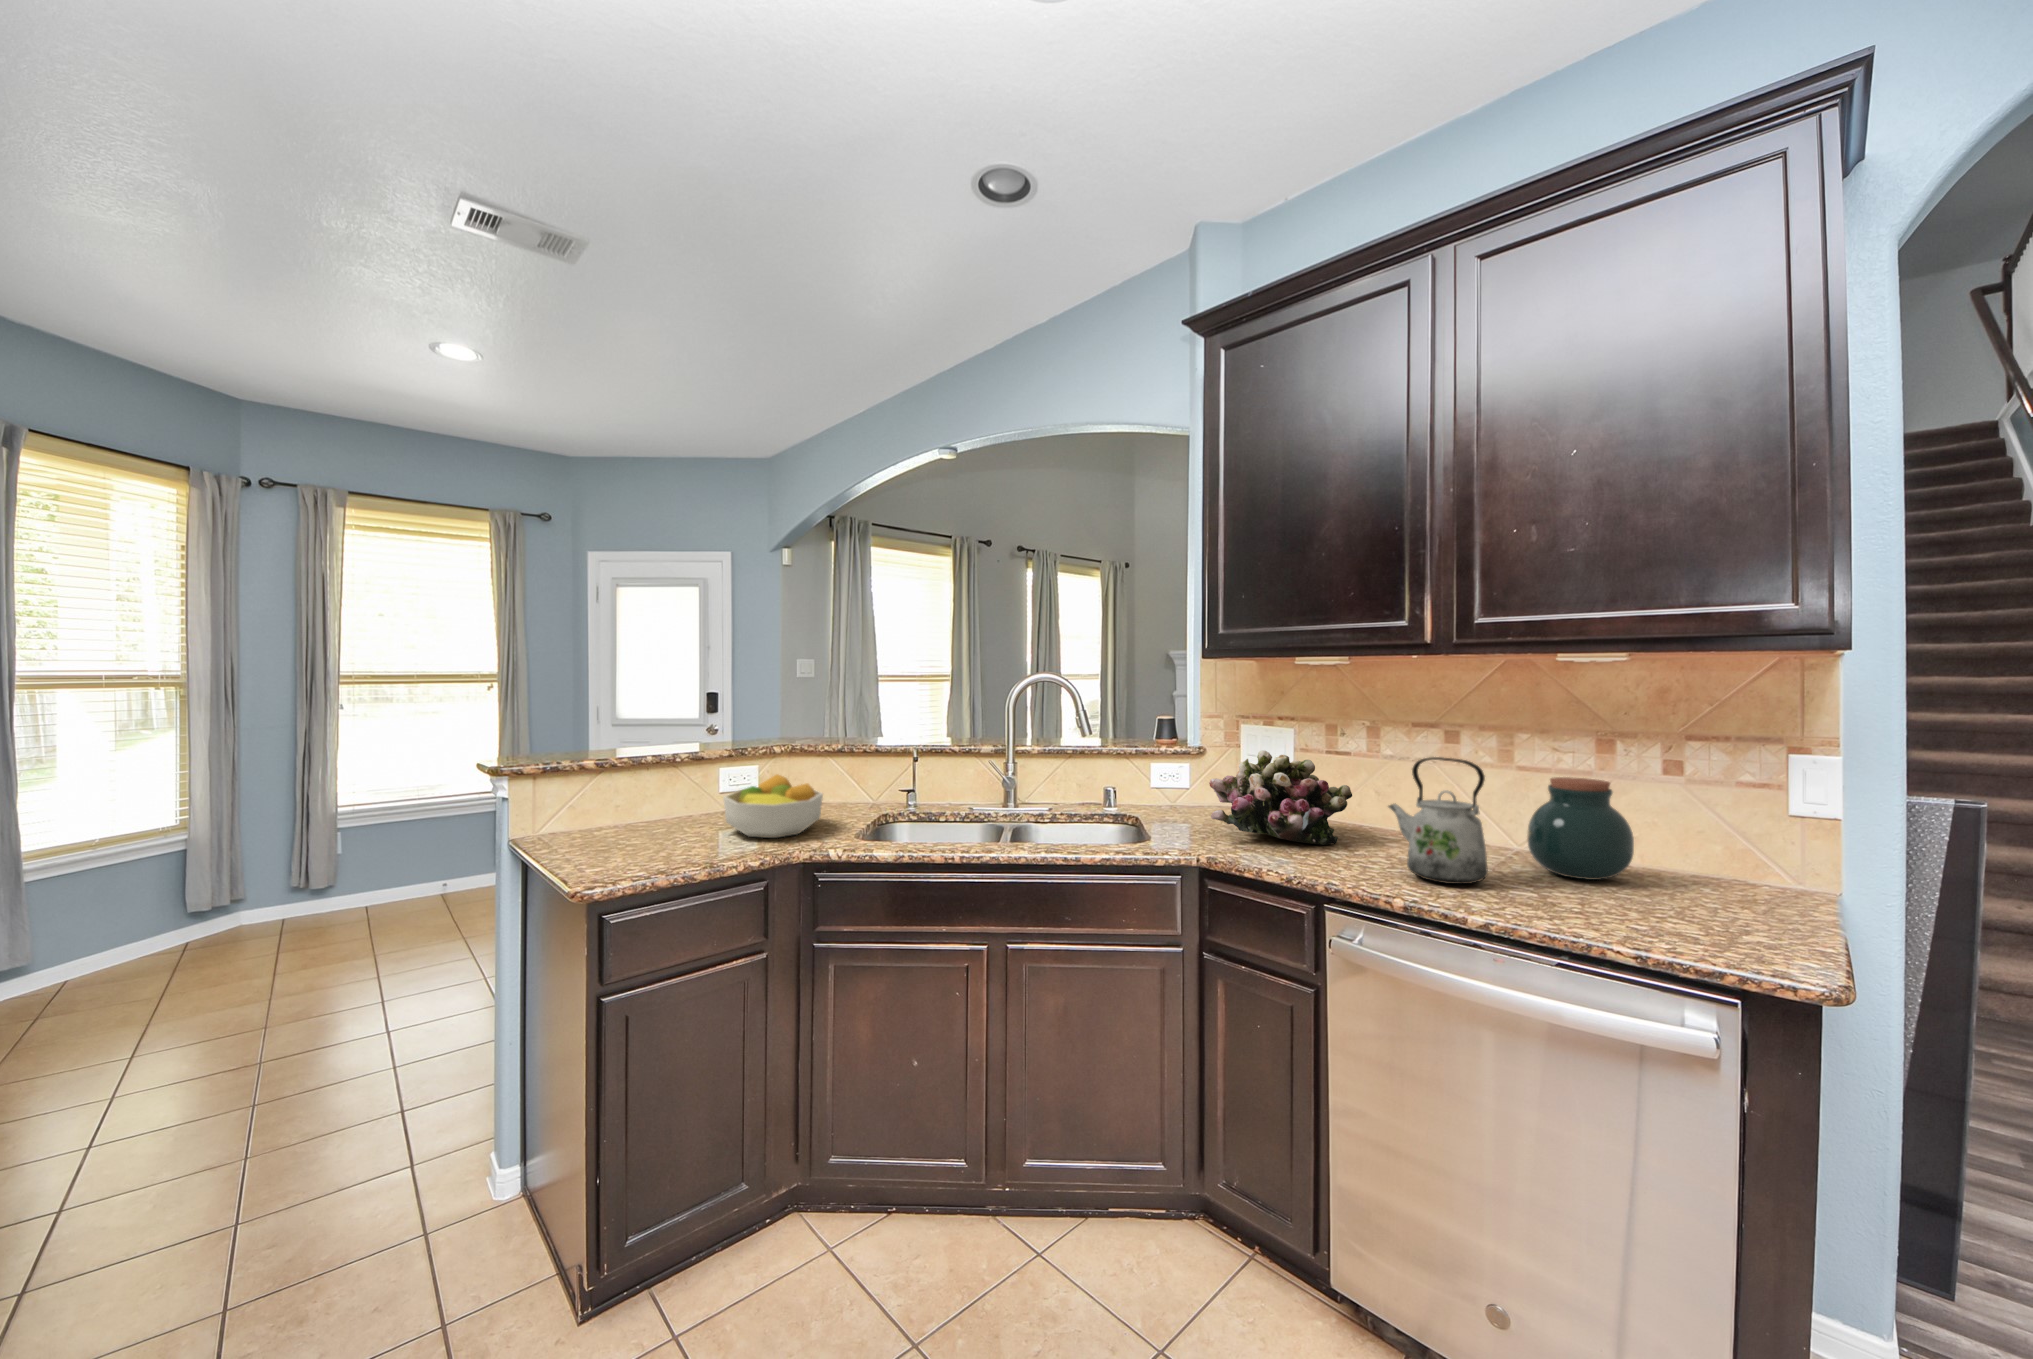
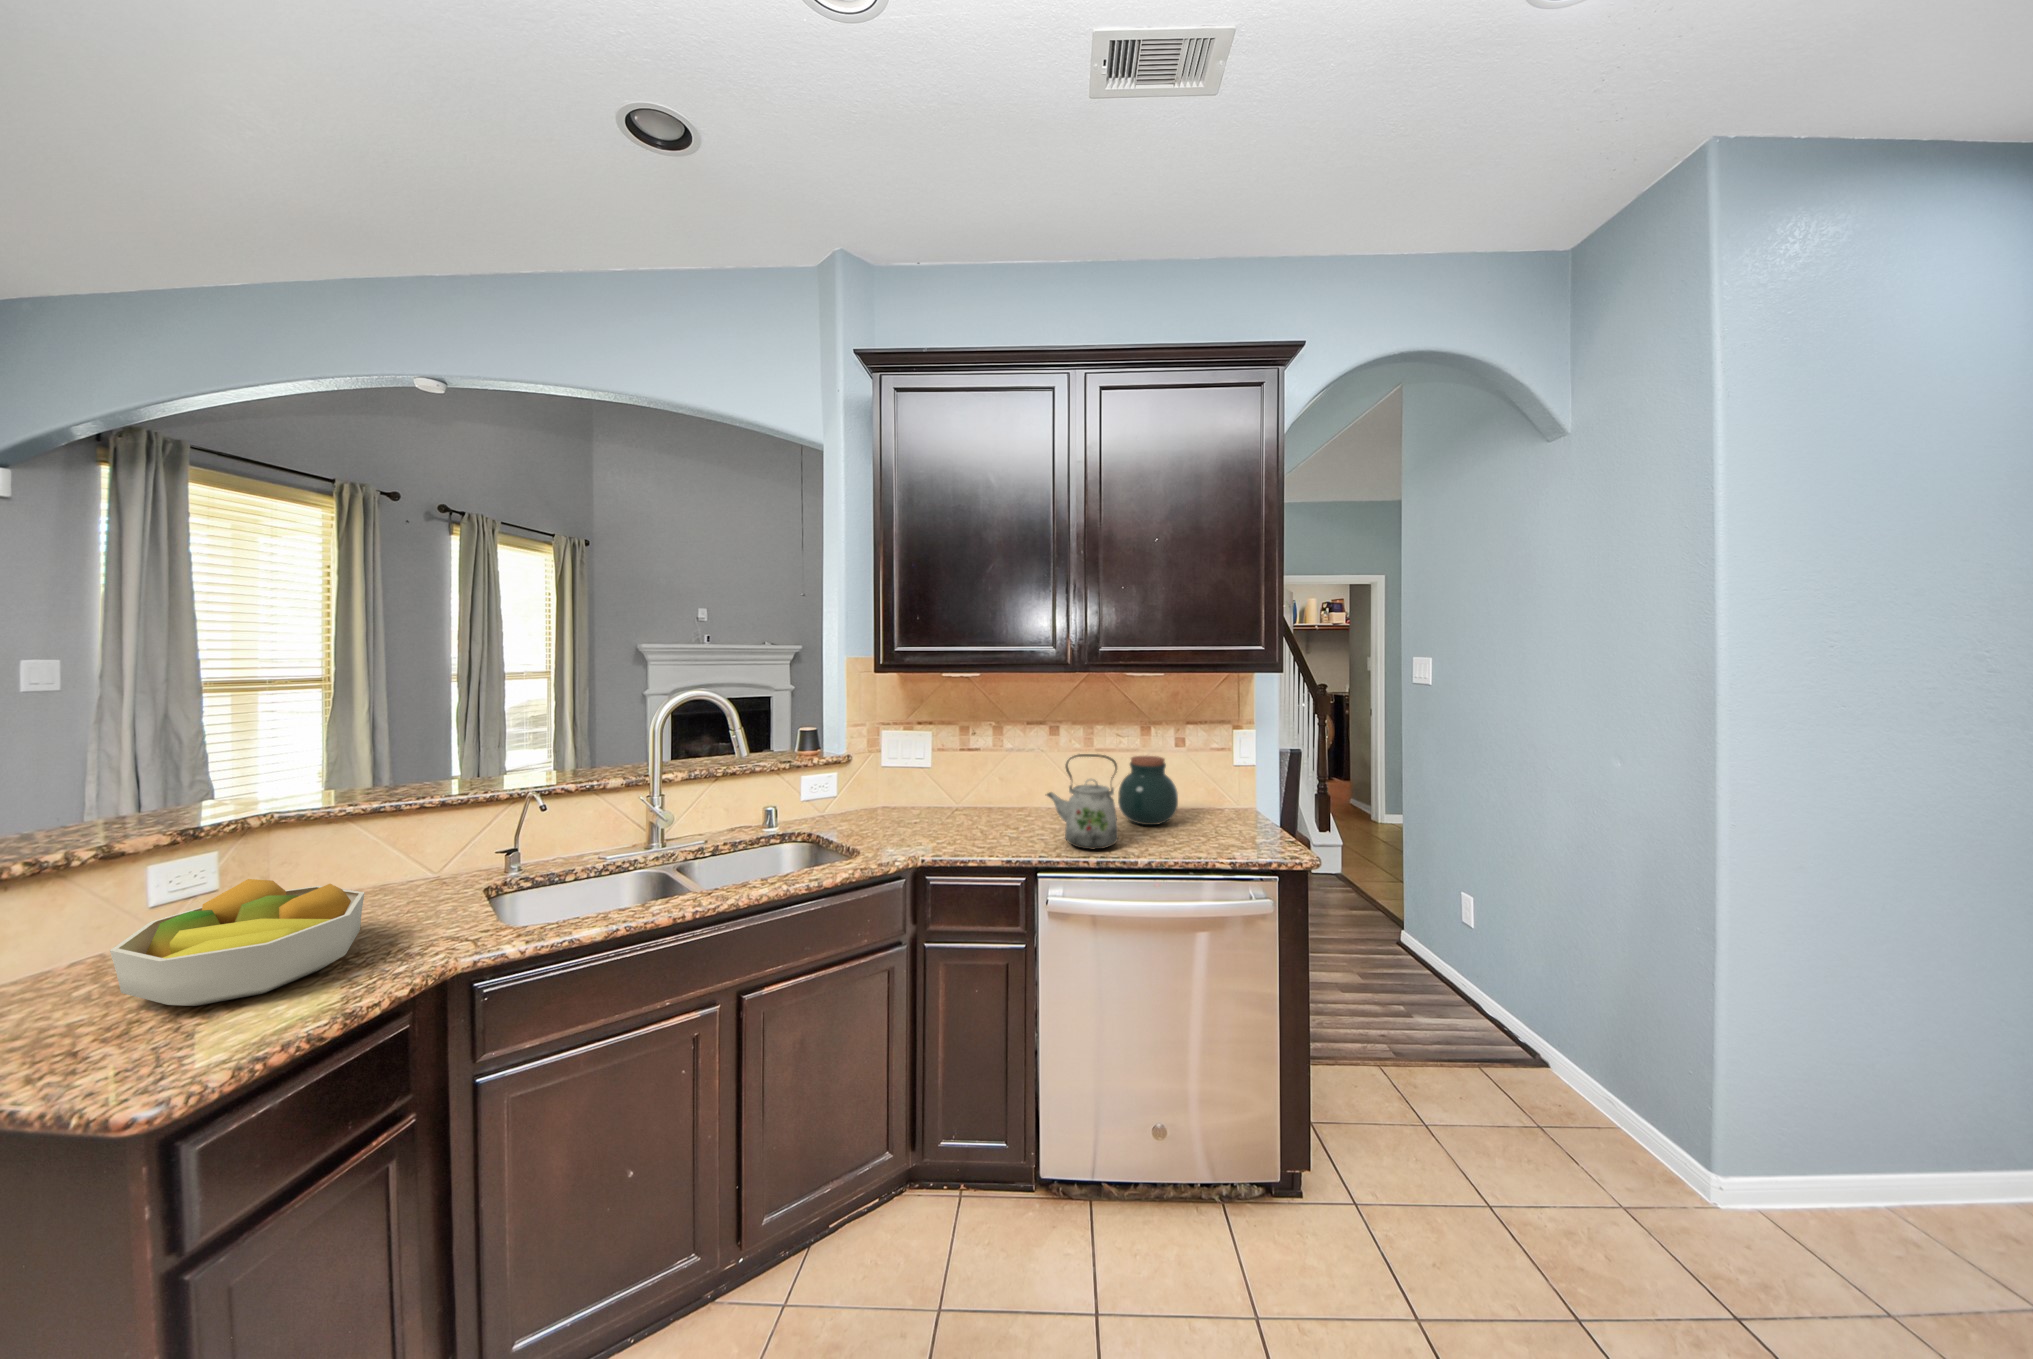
flower arrangement: present [1209,750,1352,845] -> none [883,755,997,831]

